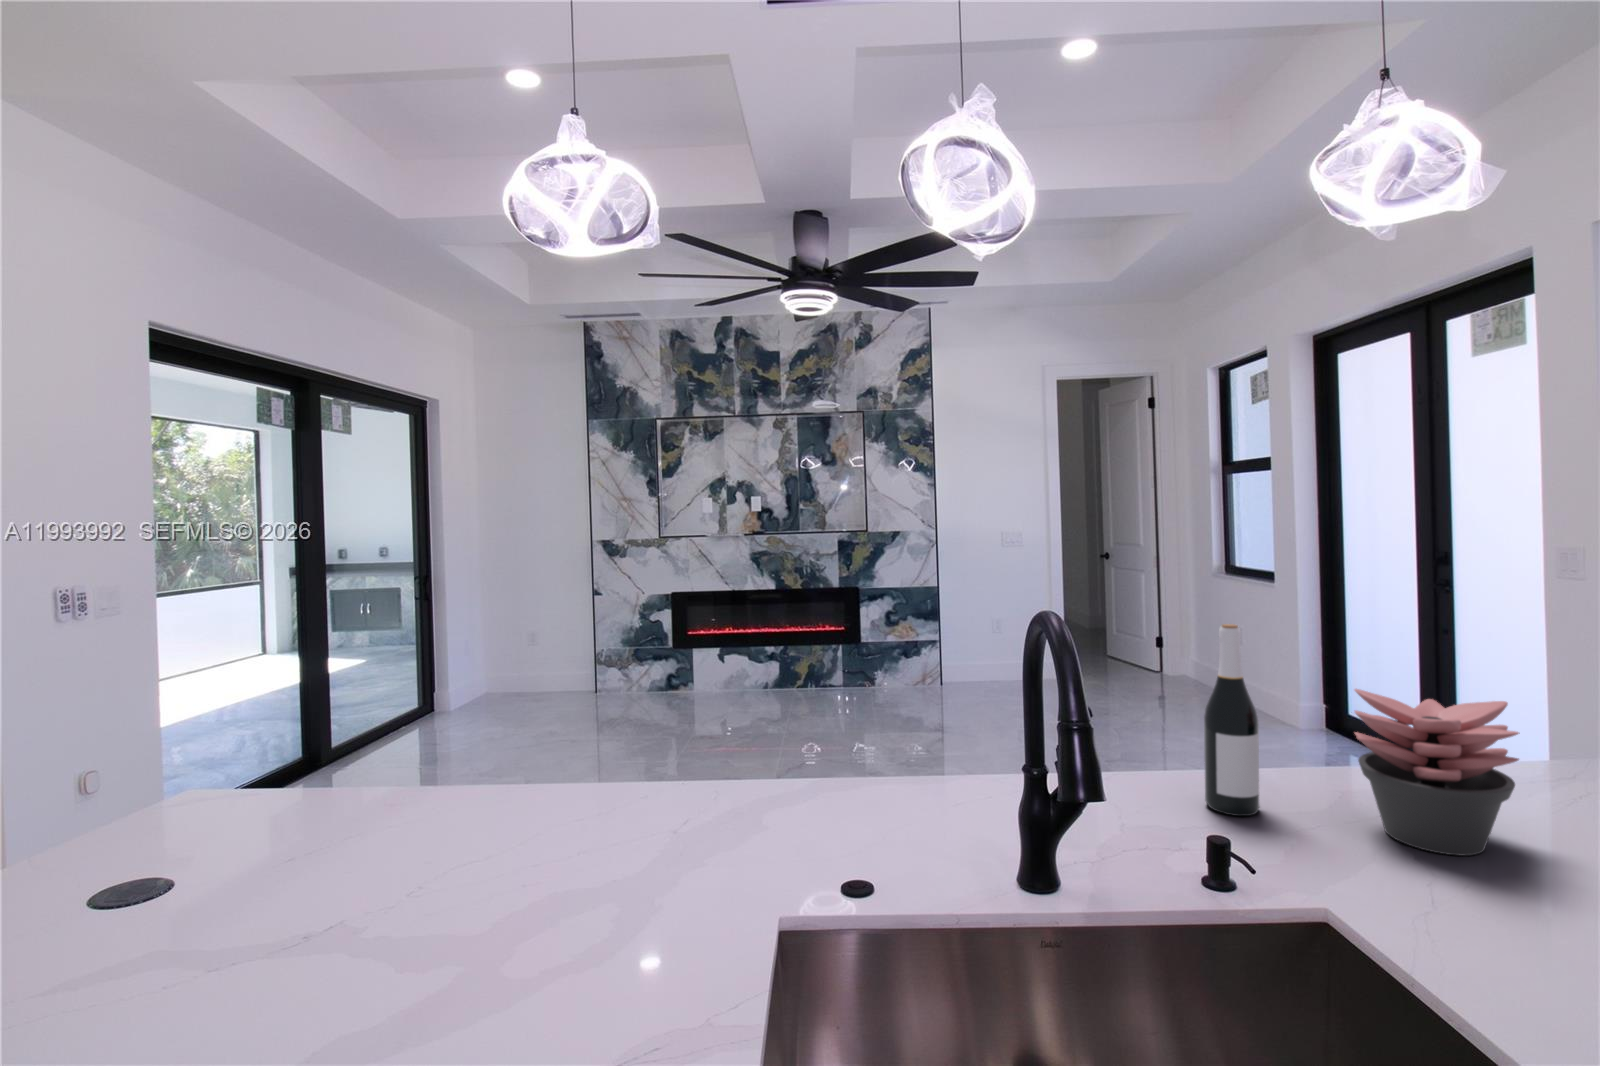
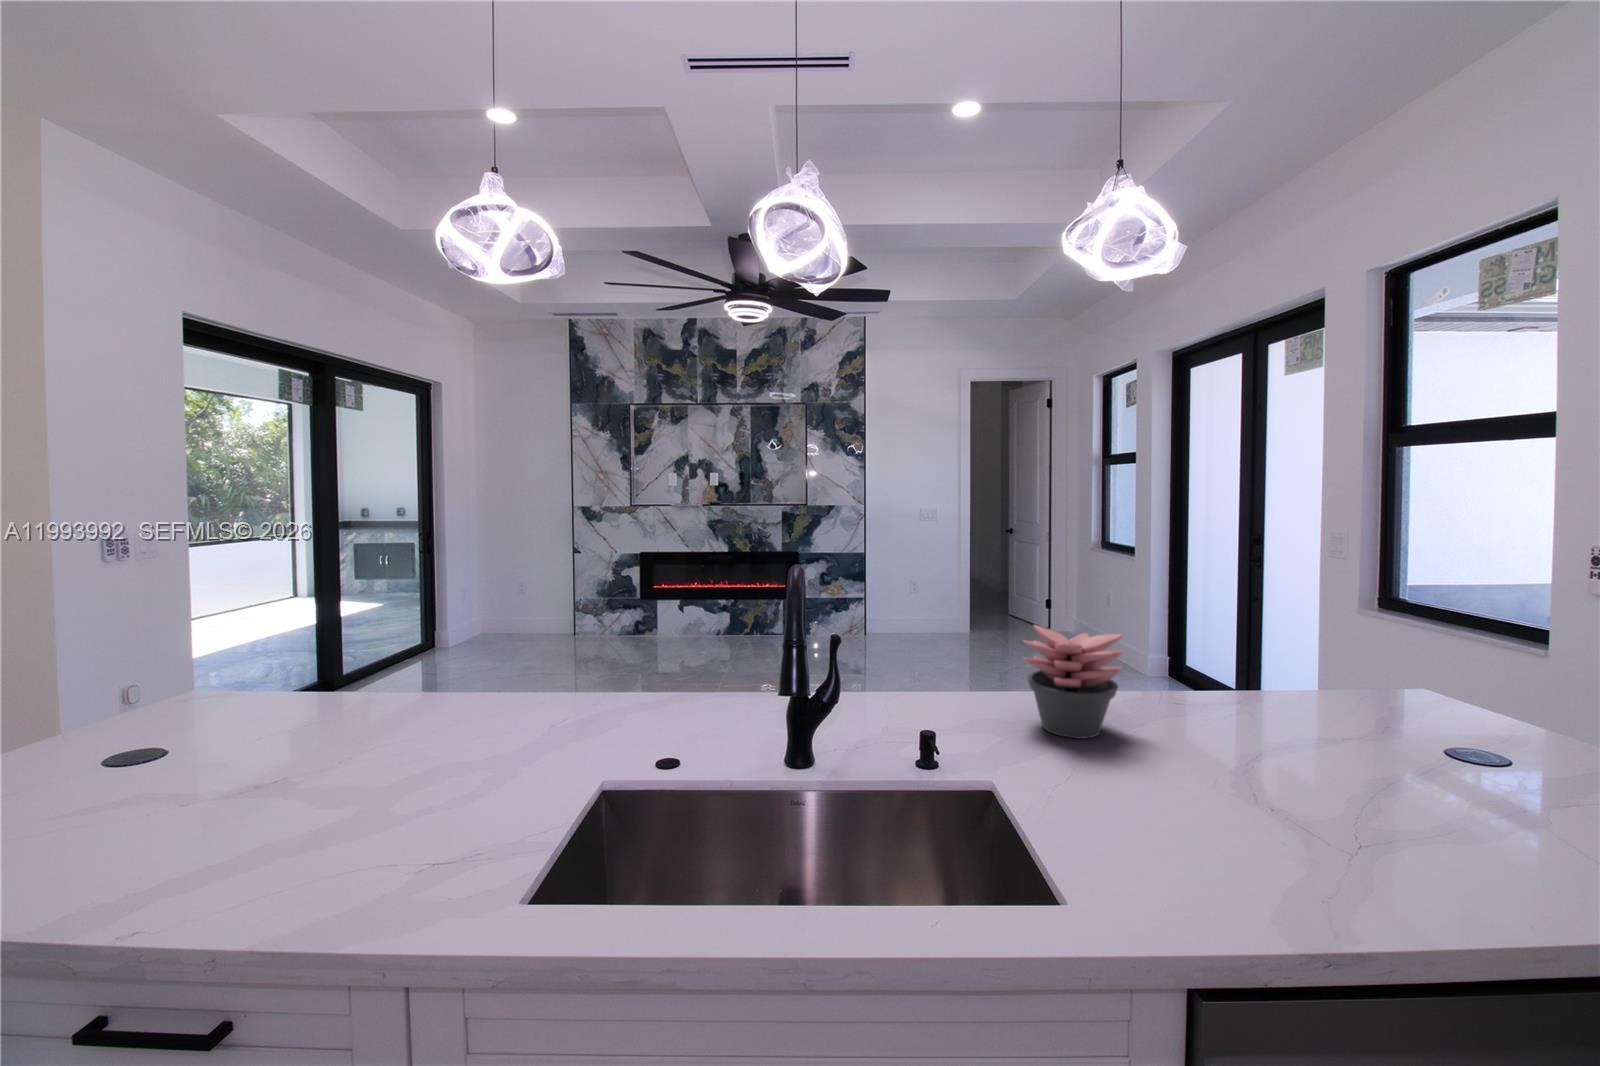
wine bottle: present [1204,624,1260,816] -> none [934,577,970,714]

